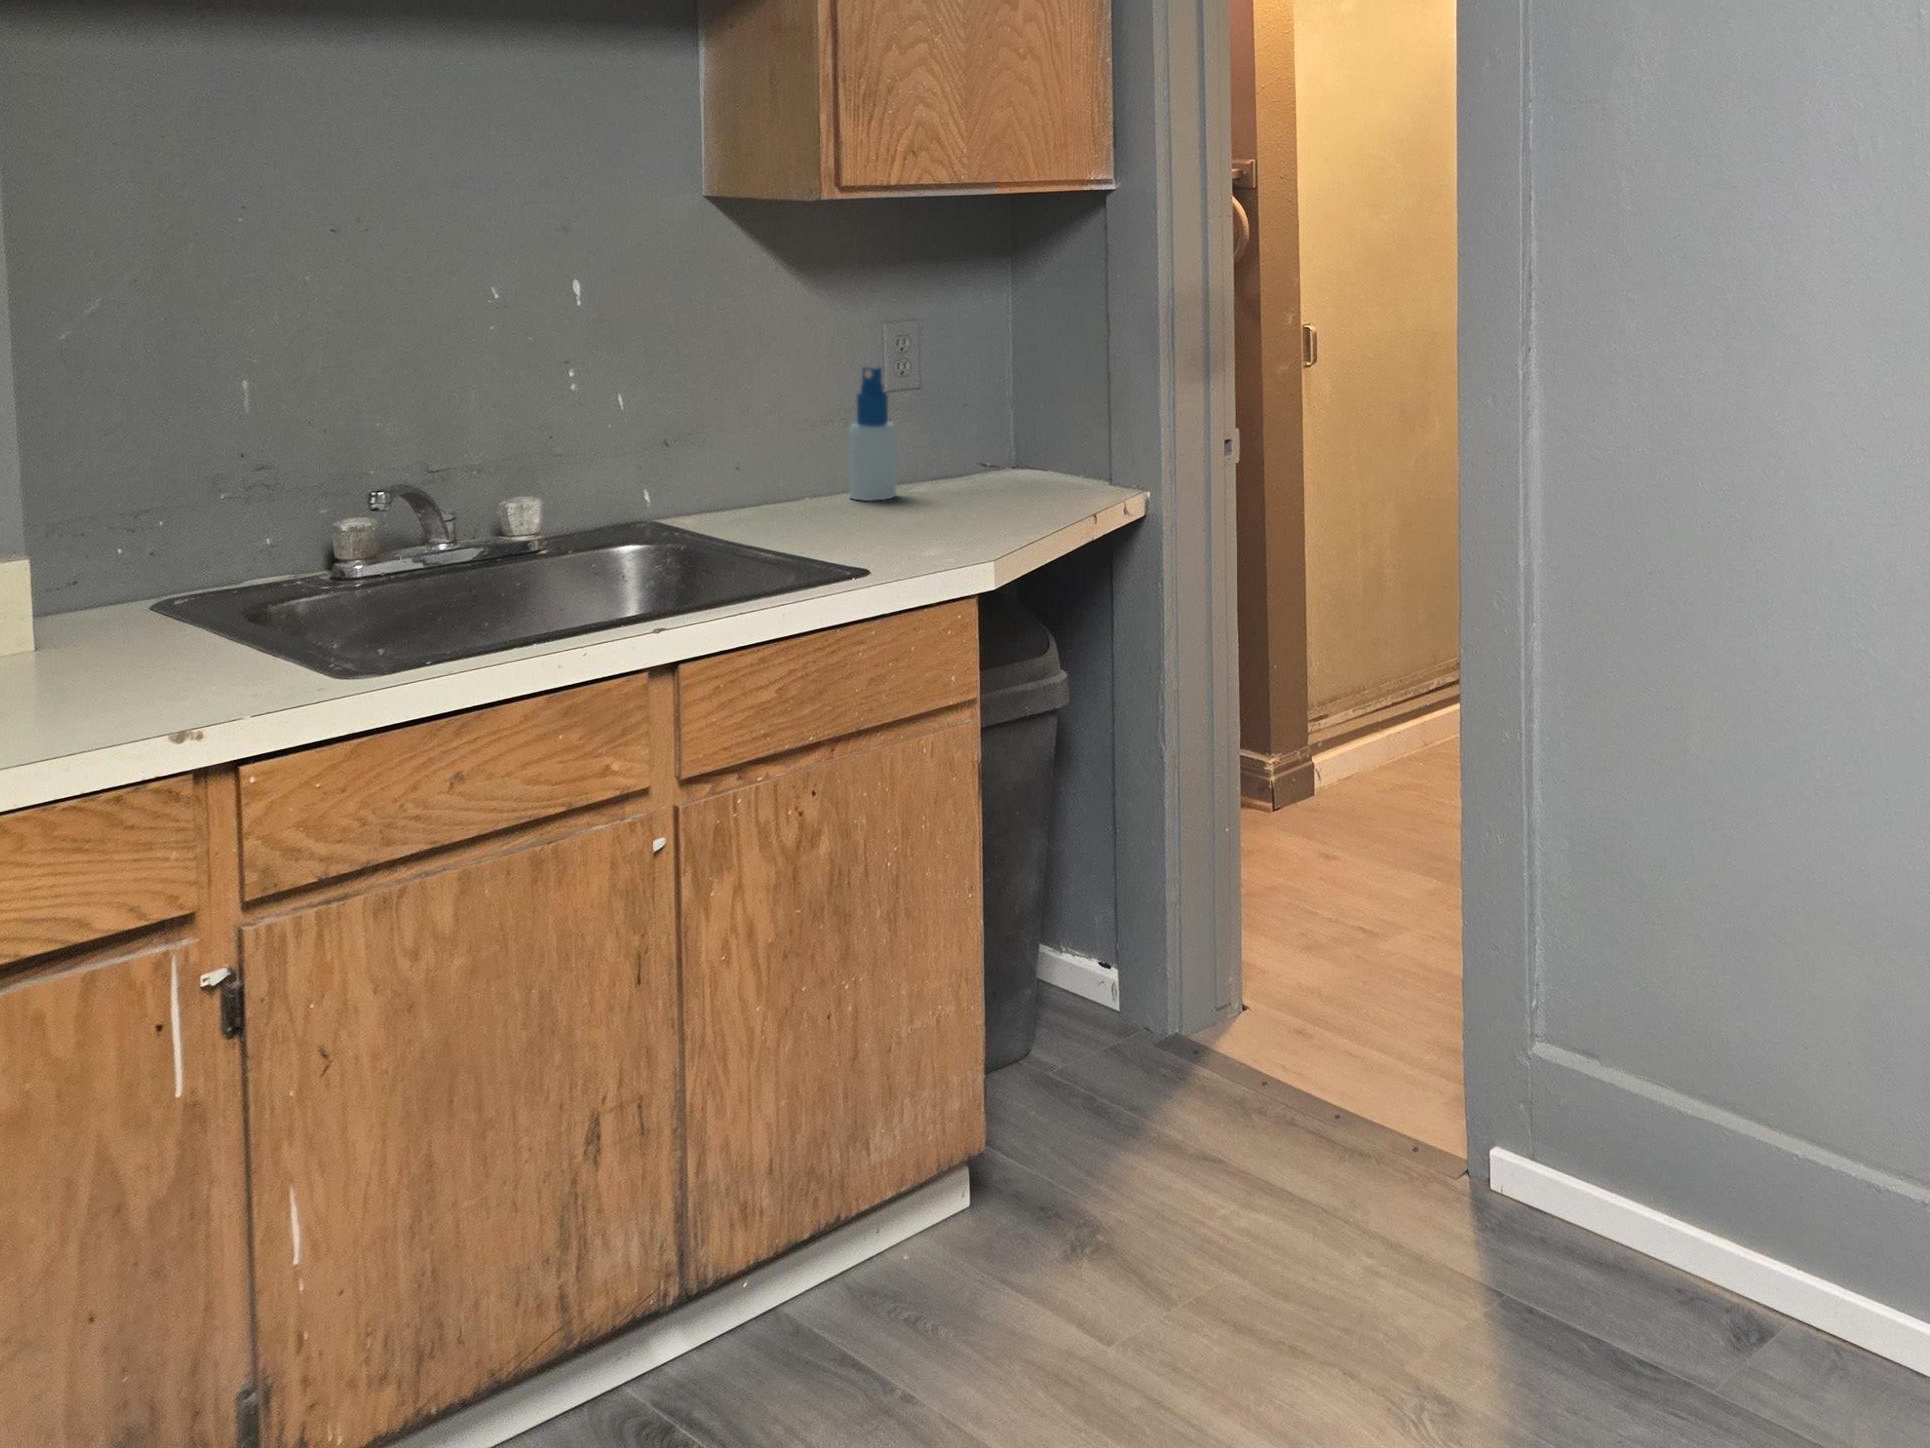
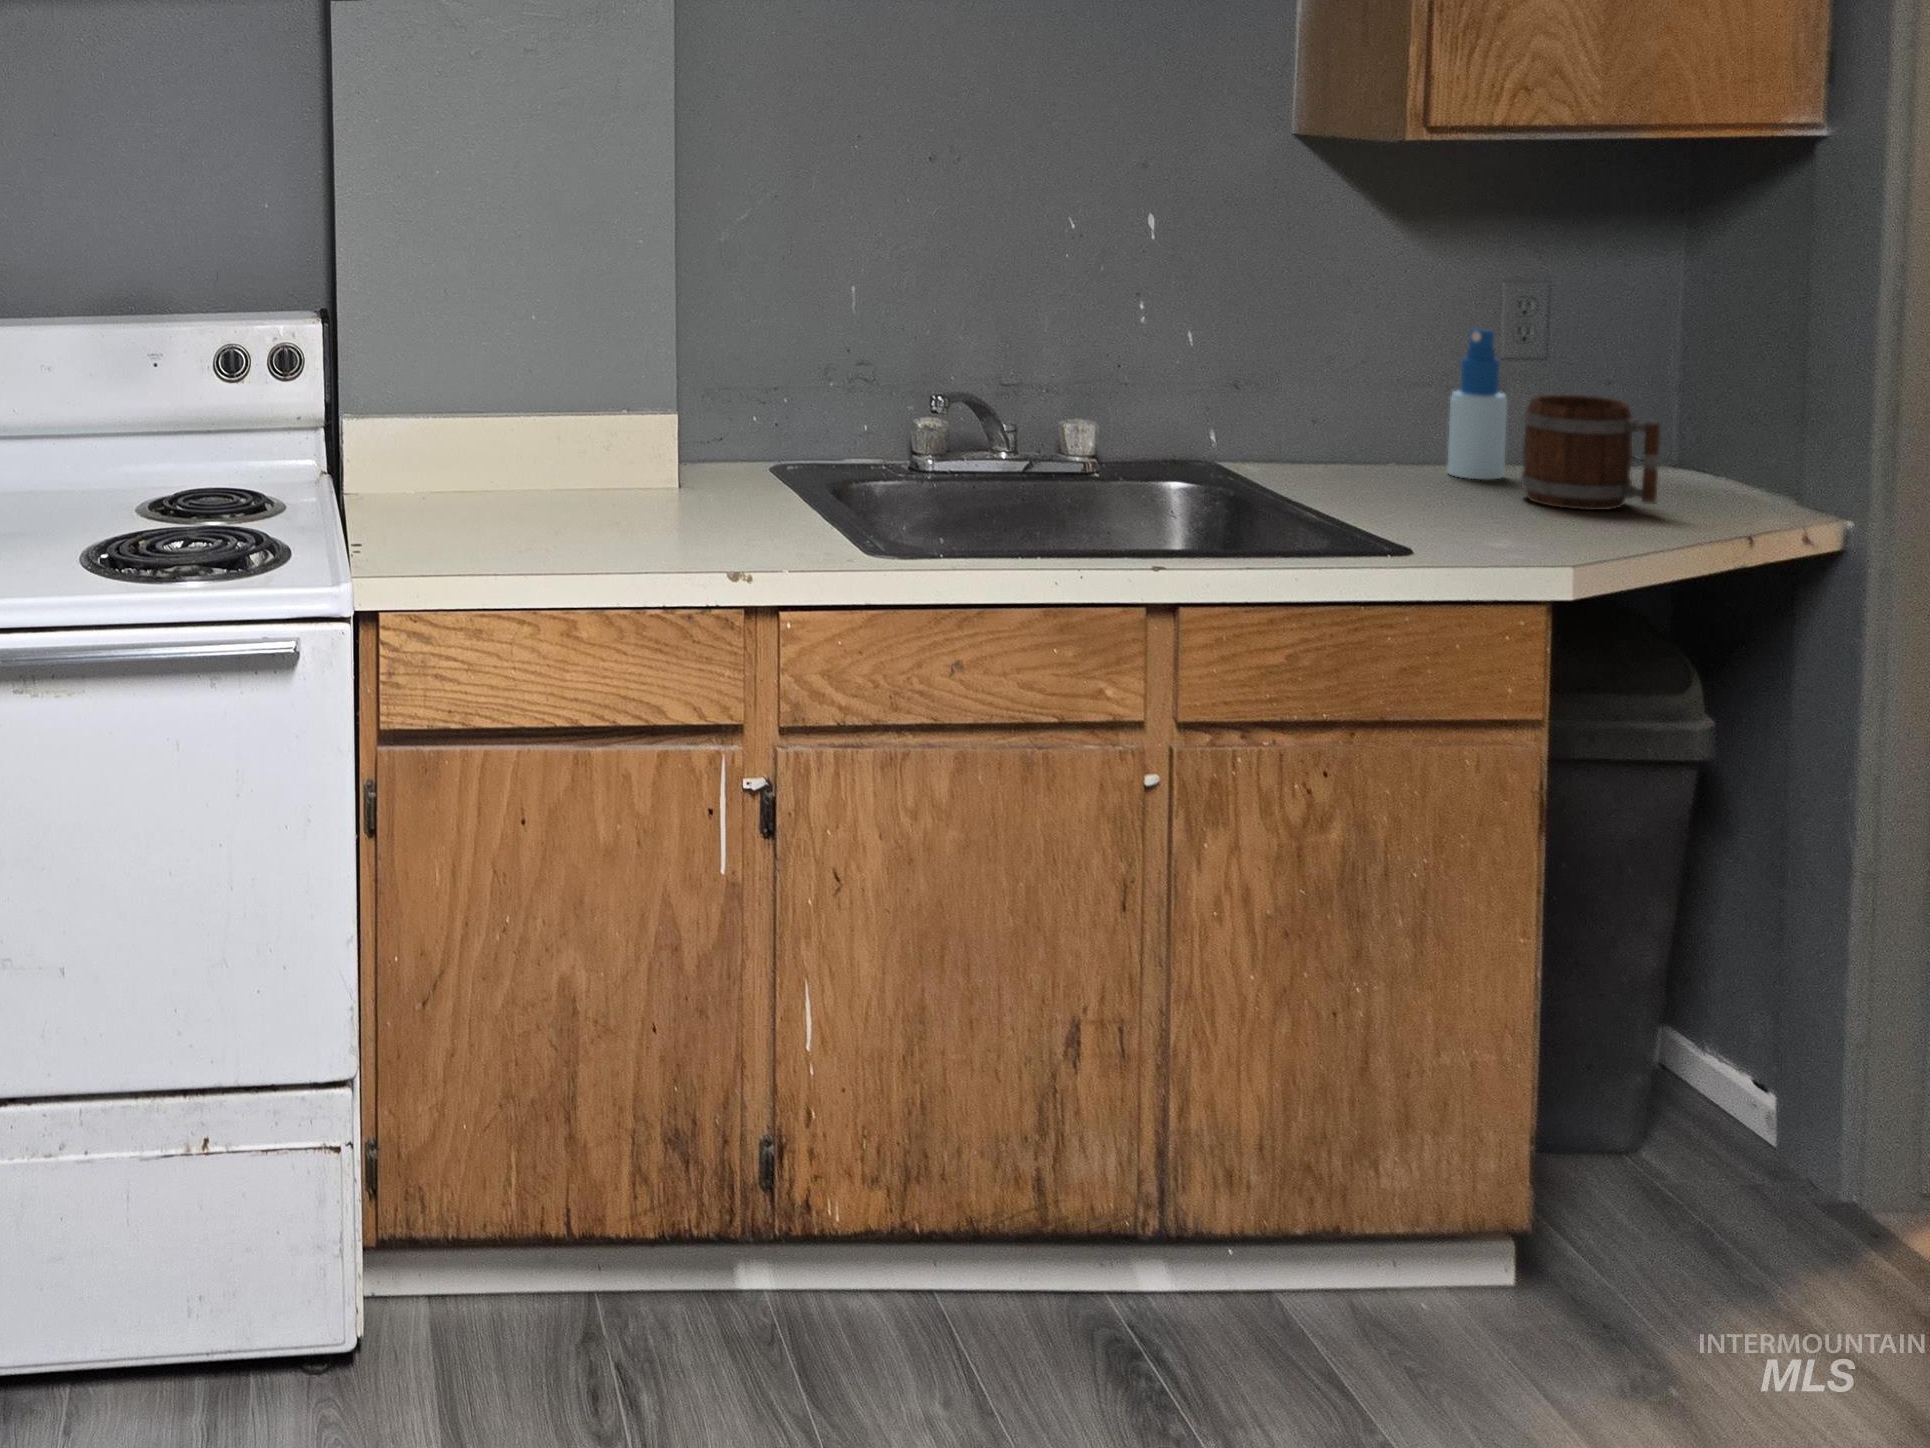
mug: none [919,418,1027,517] -> present [1521,395,1661,510]

